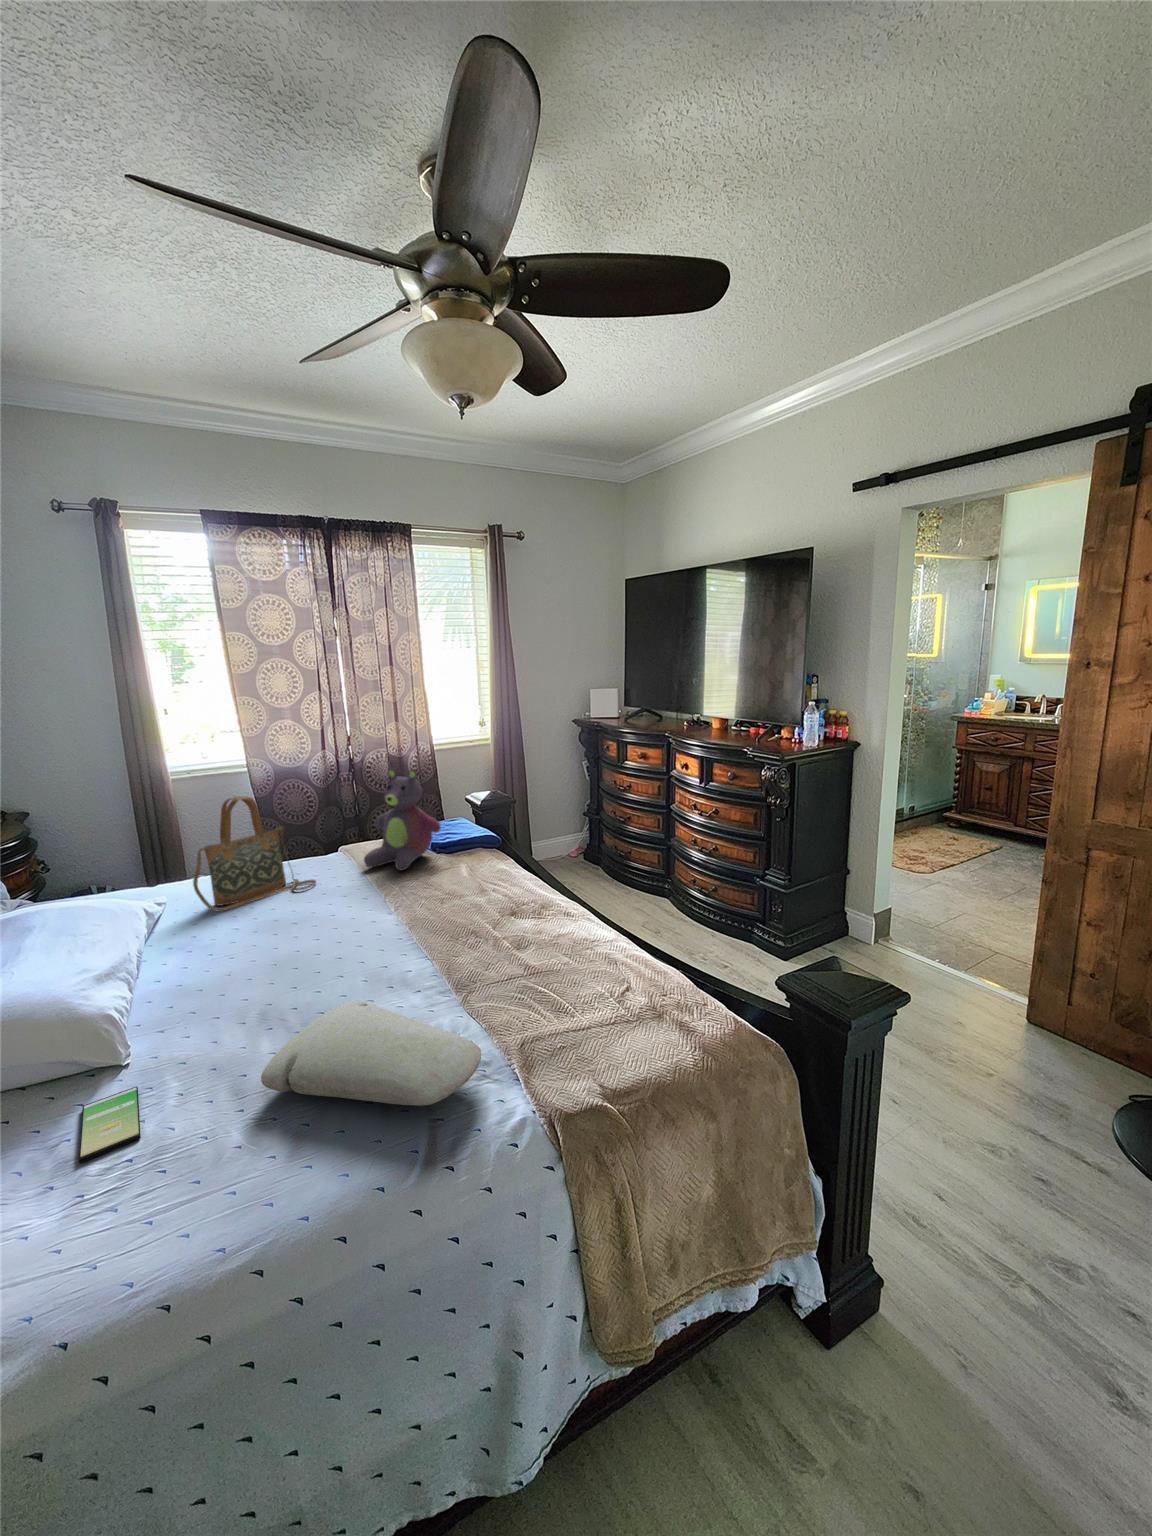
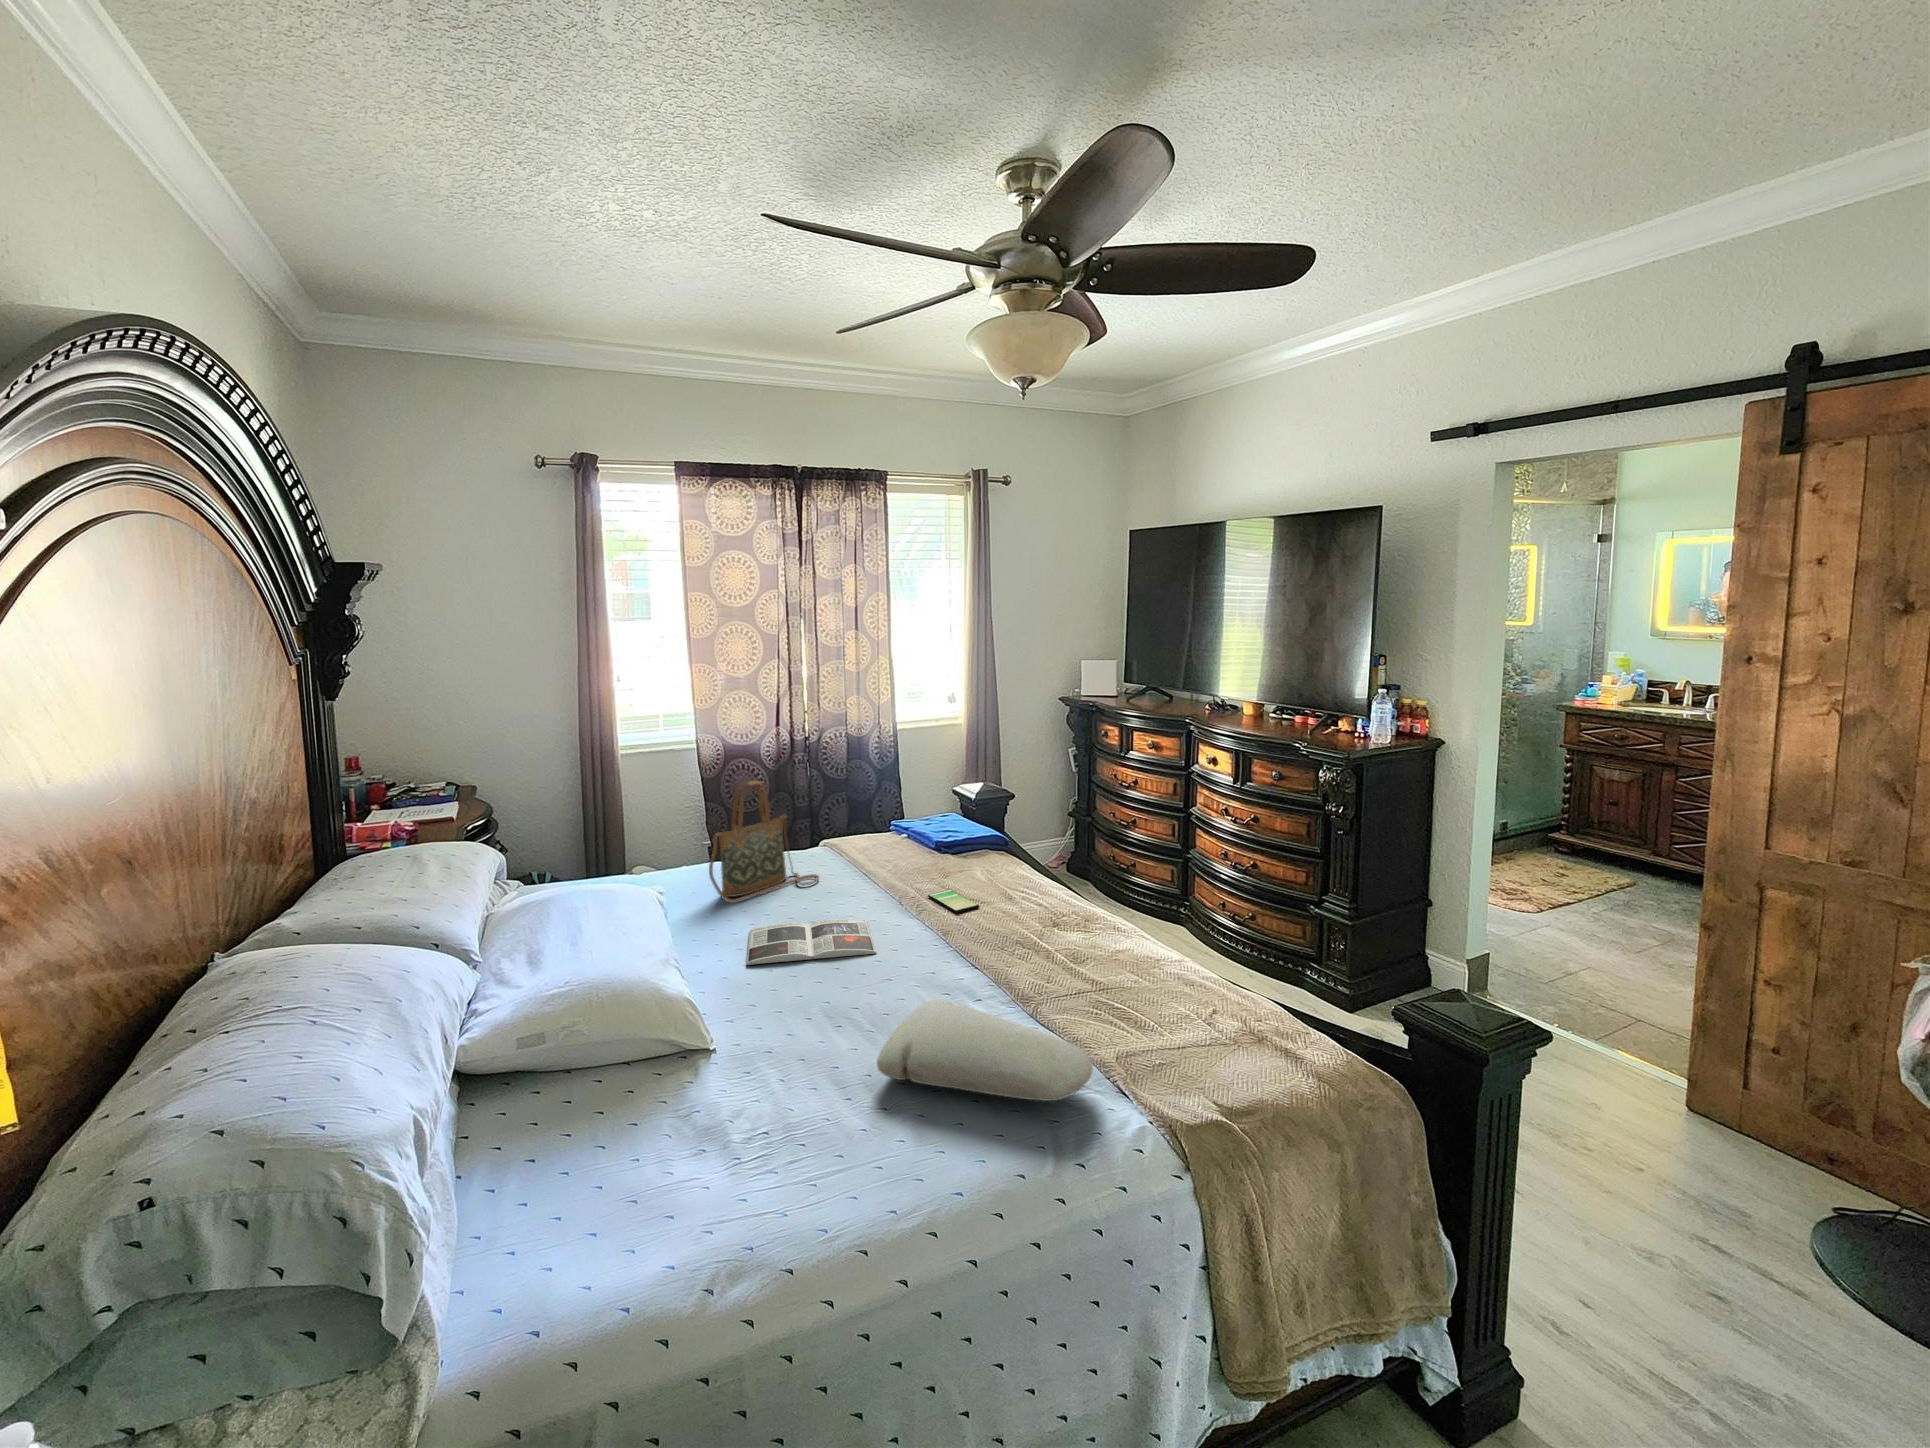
stuffed bear: present [364,768,441,870] -> none [864,754,948,870]
magazine: none [199,920,342,973] -> present [747,919,877,965]
smartphone: present [79,1086,141,1163] -> present [928,890,979,913]

